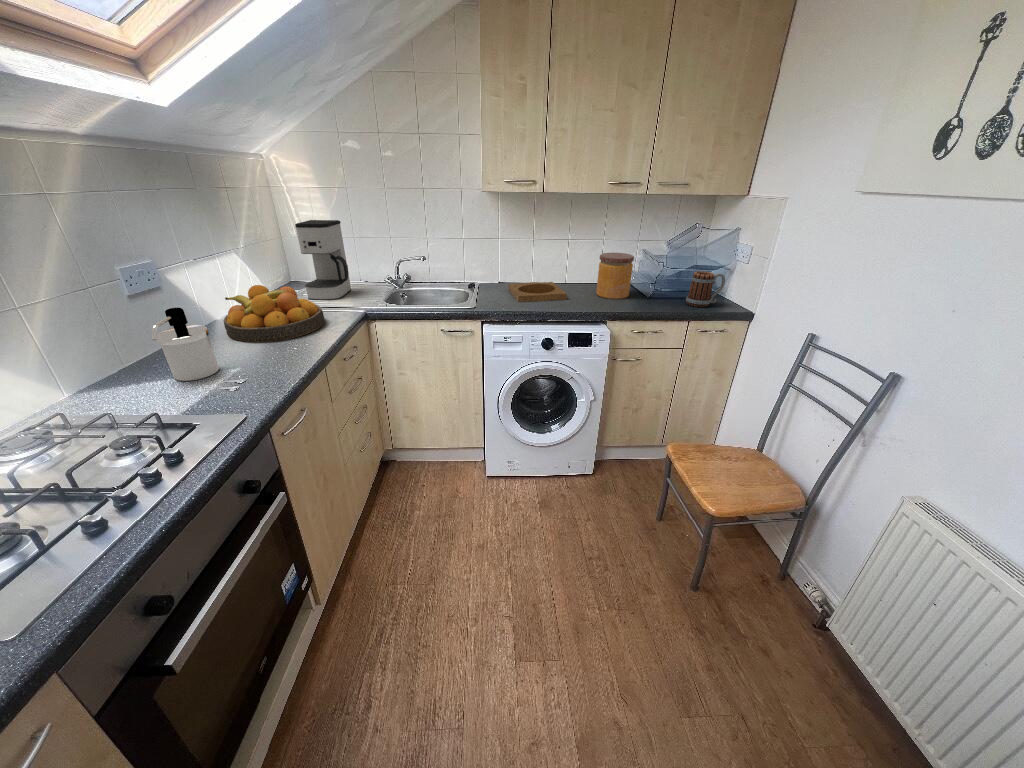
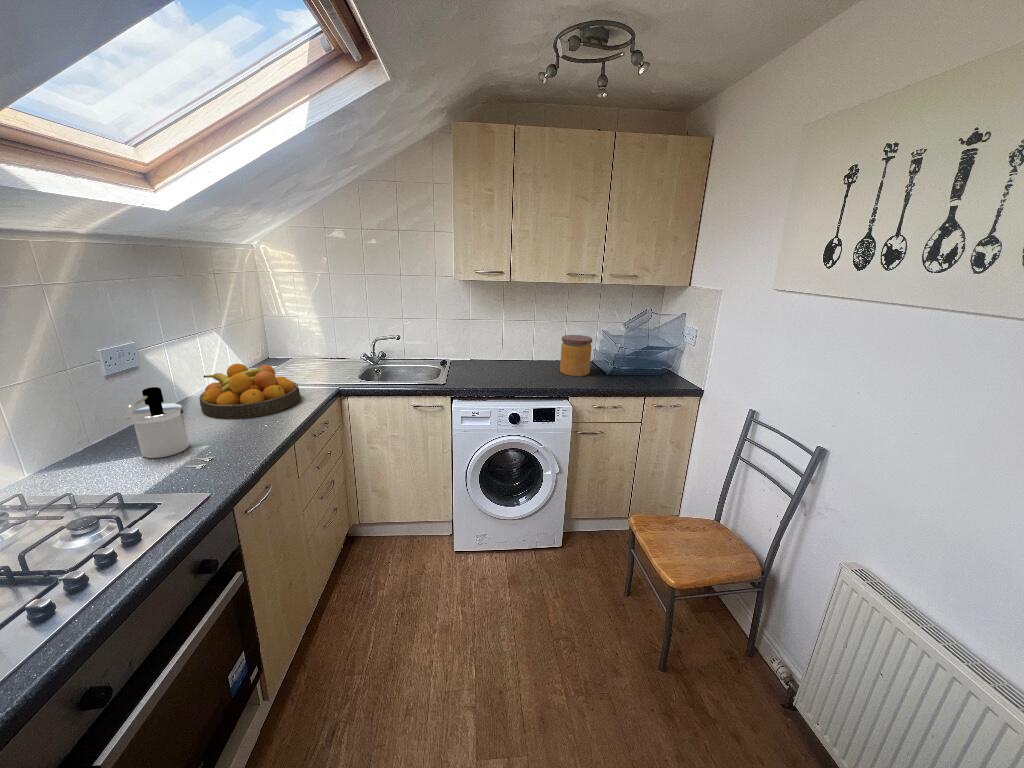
coffee maker: present [295,220,351,300] -> none [279,303,329,377]
mug: present [686,271,725,307] -> none [641,352,674,384]
tray: present [508,282,567,302] -> none [479,360,532,379]

